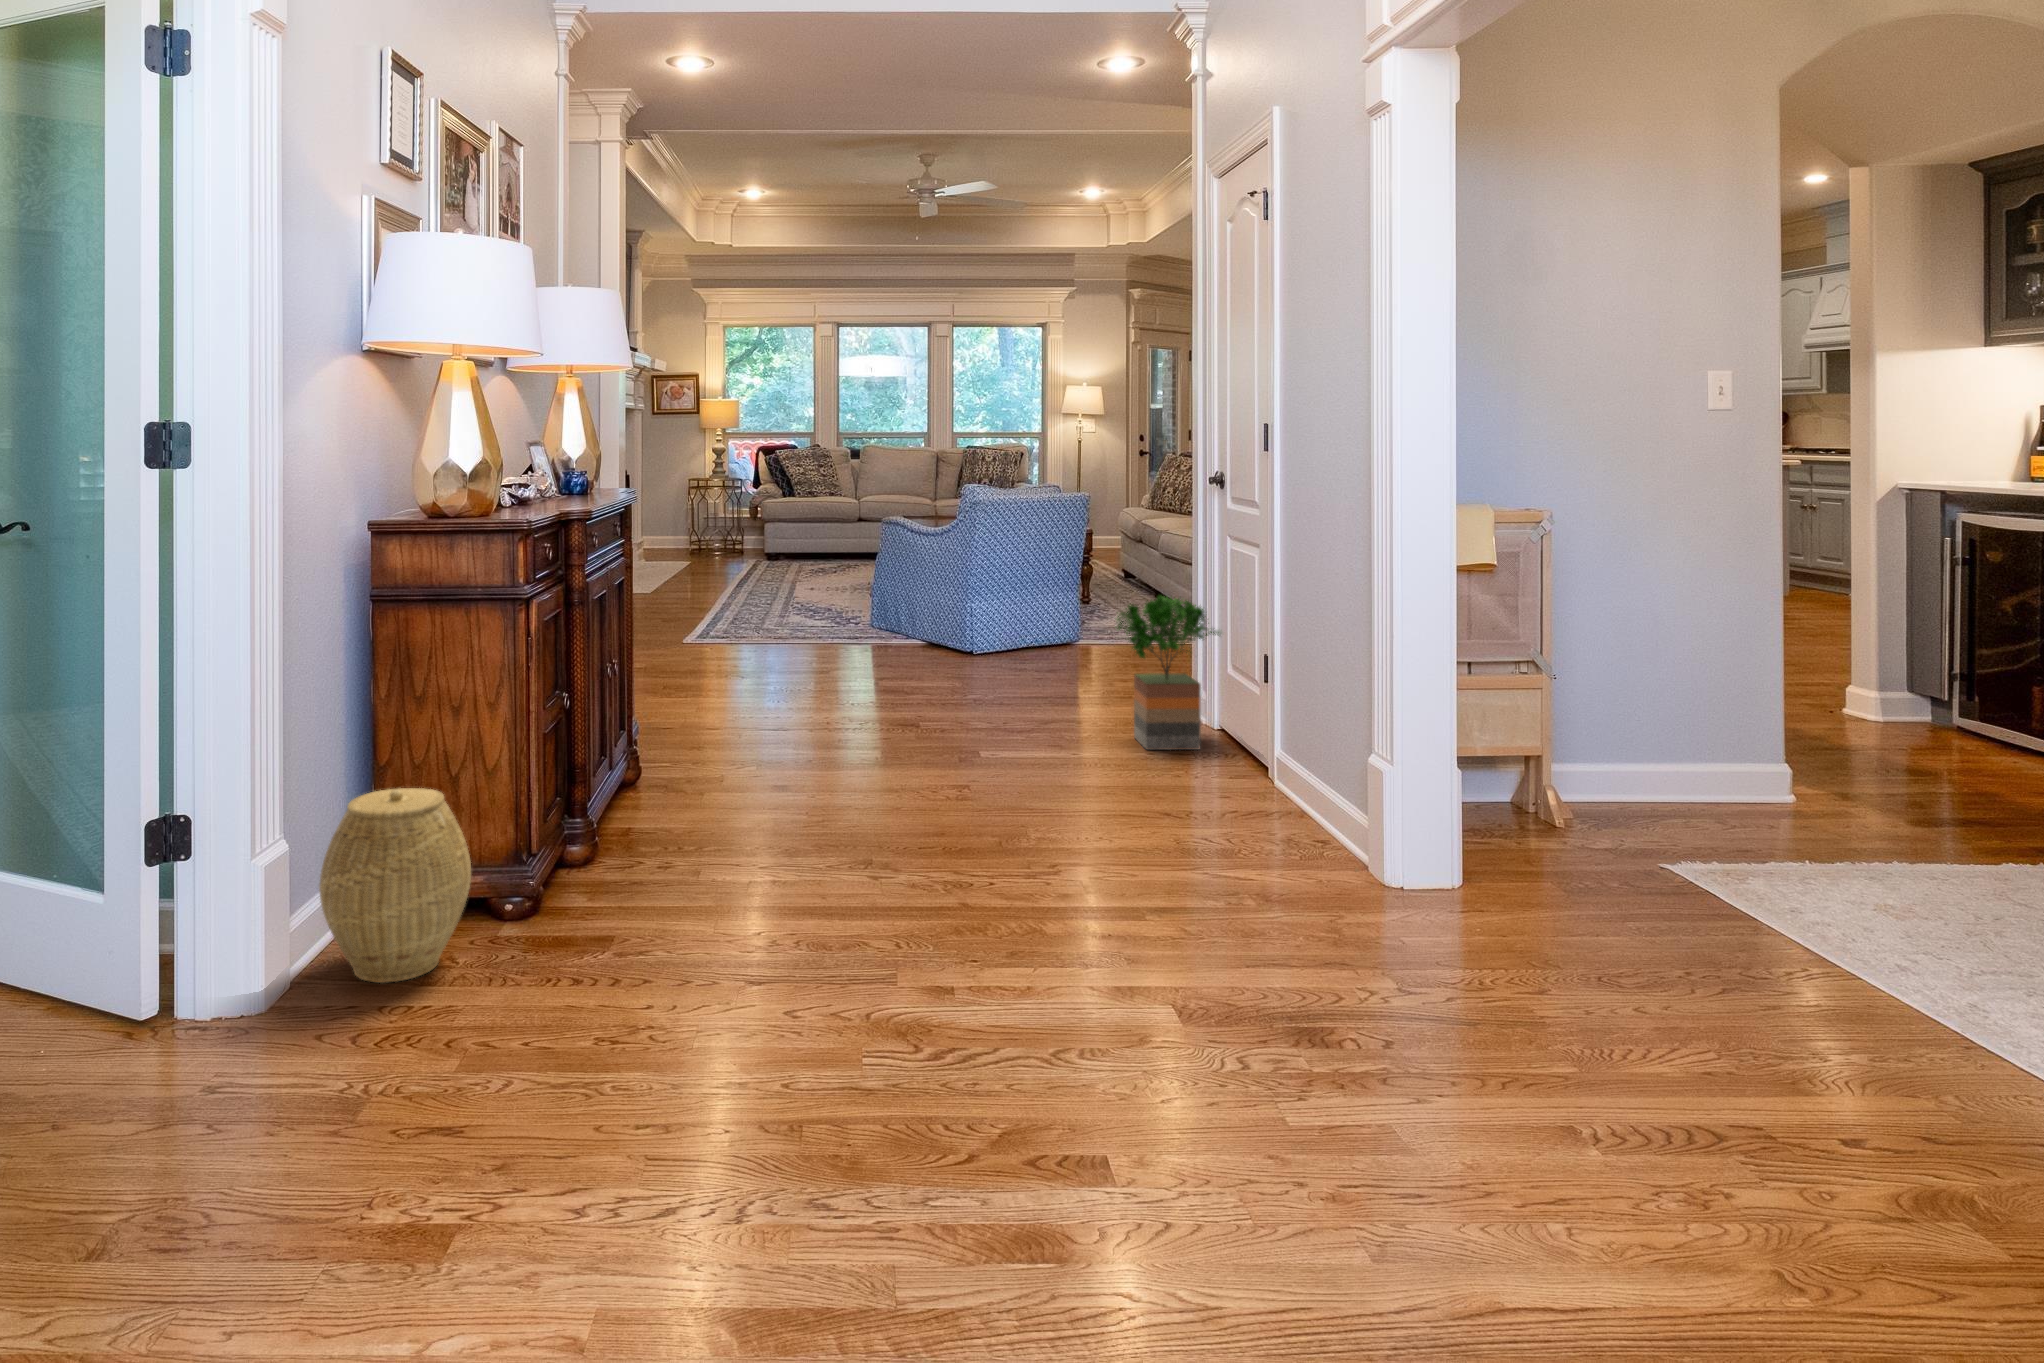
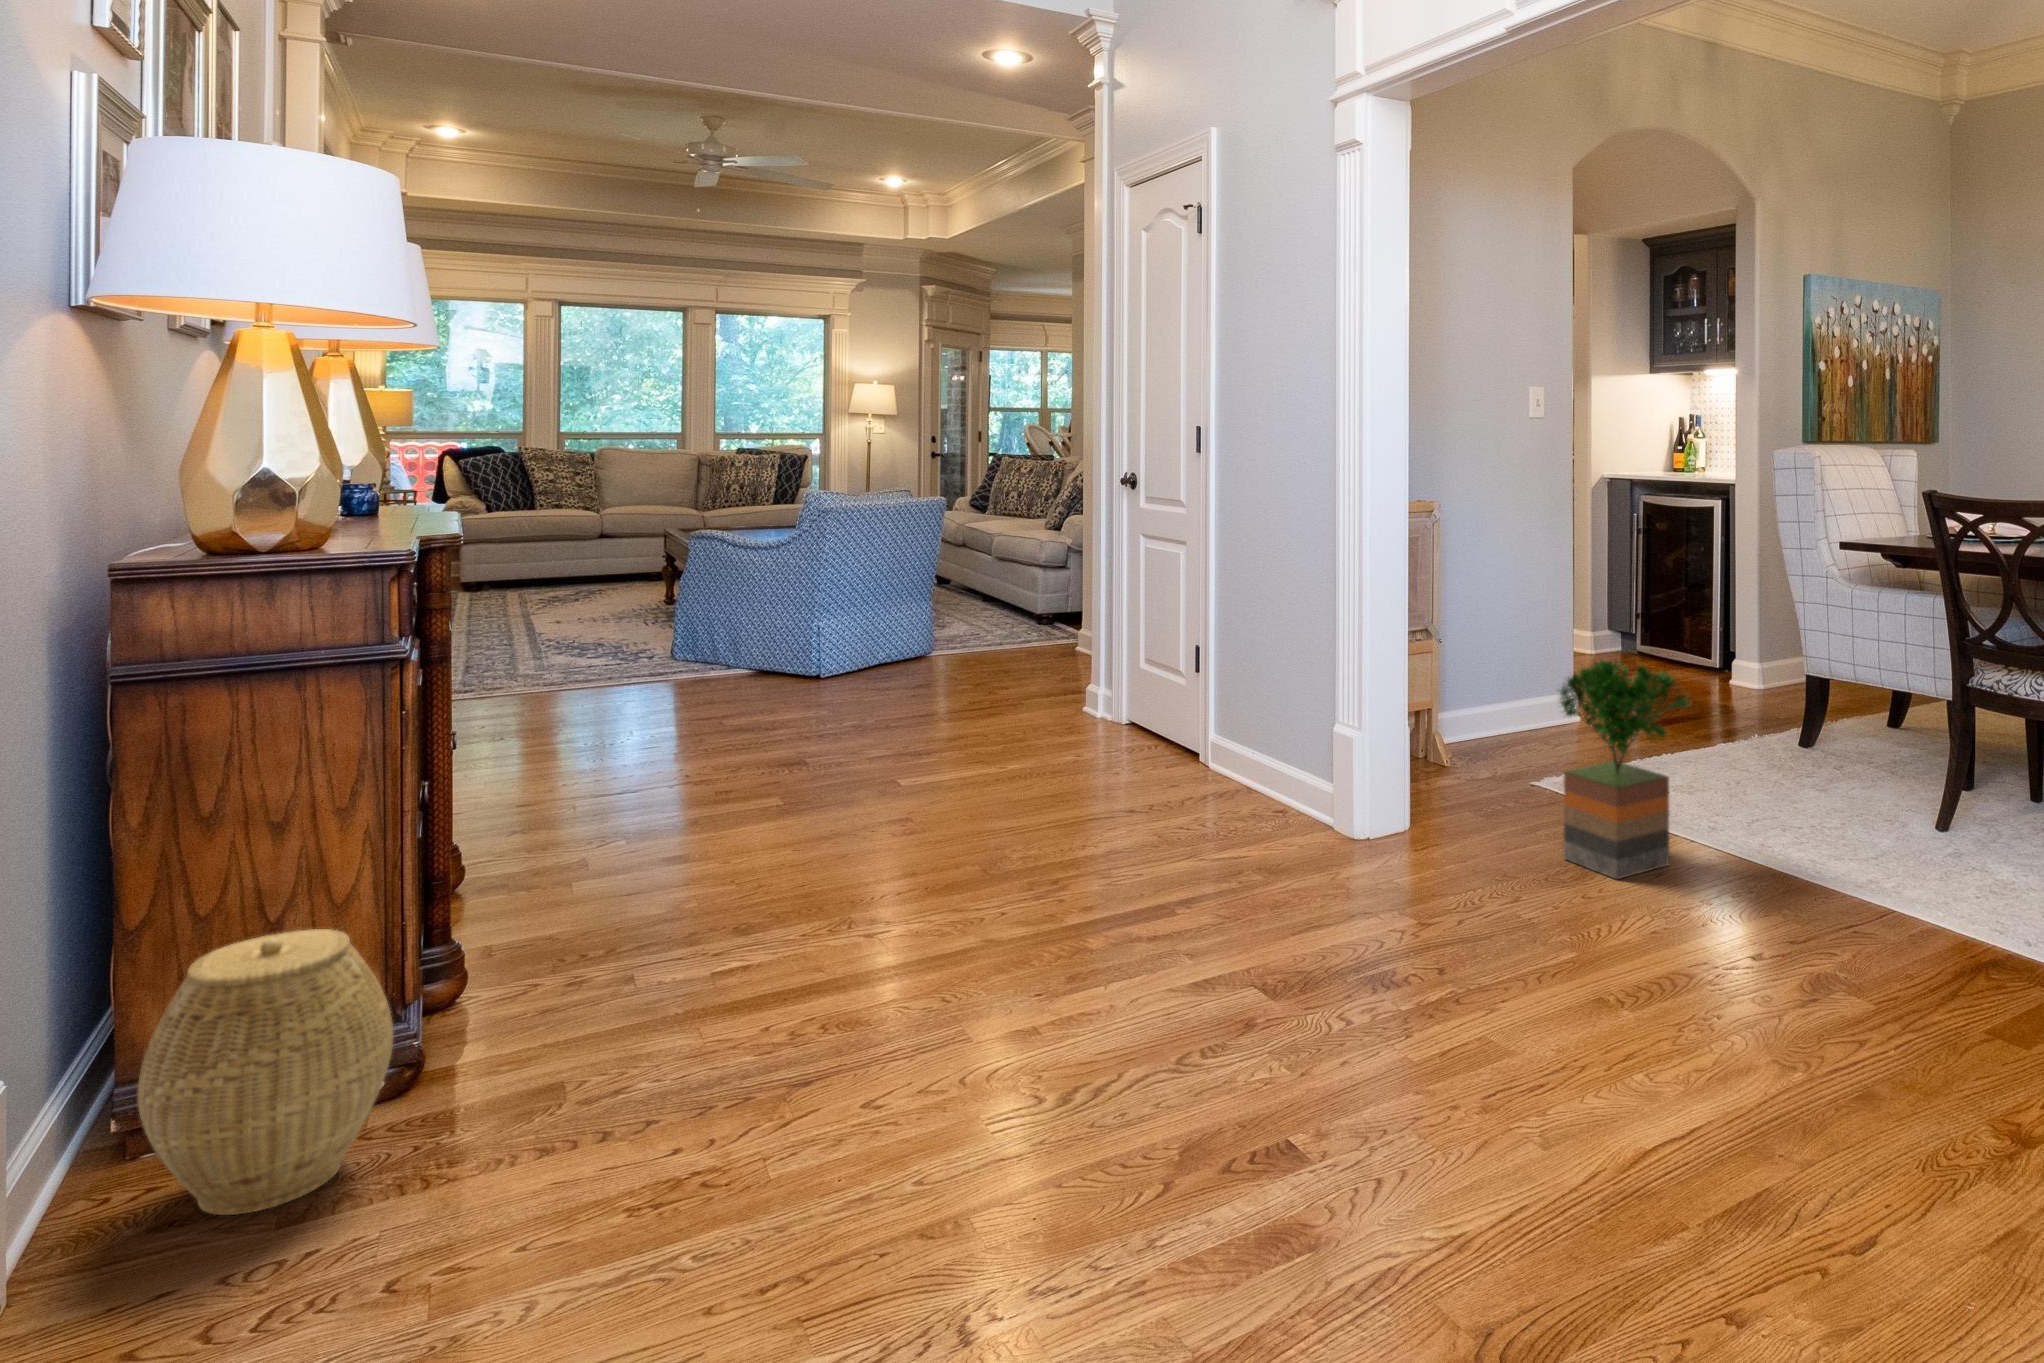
potted tree: present [1116,596,1219,750] -> present [1559,660,1691,879]

